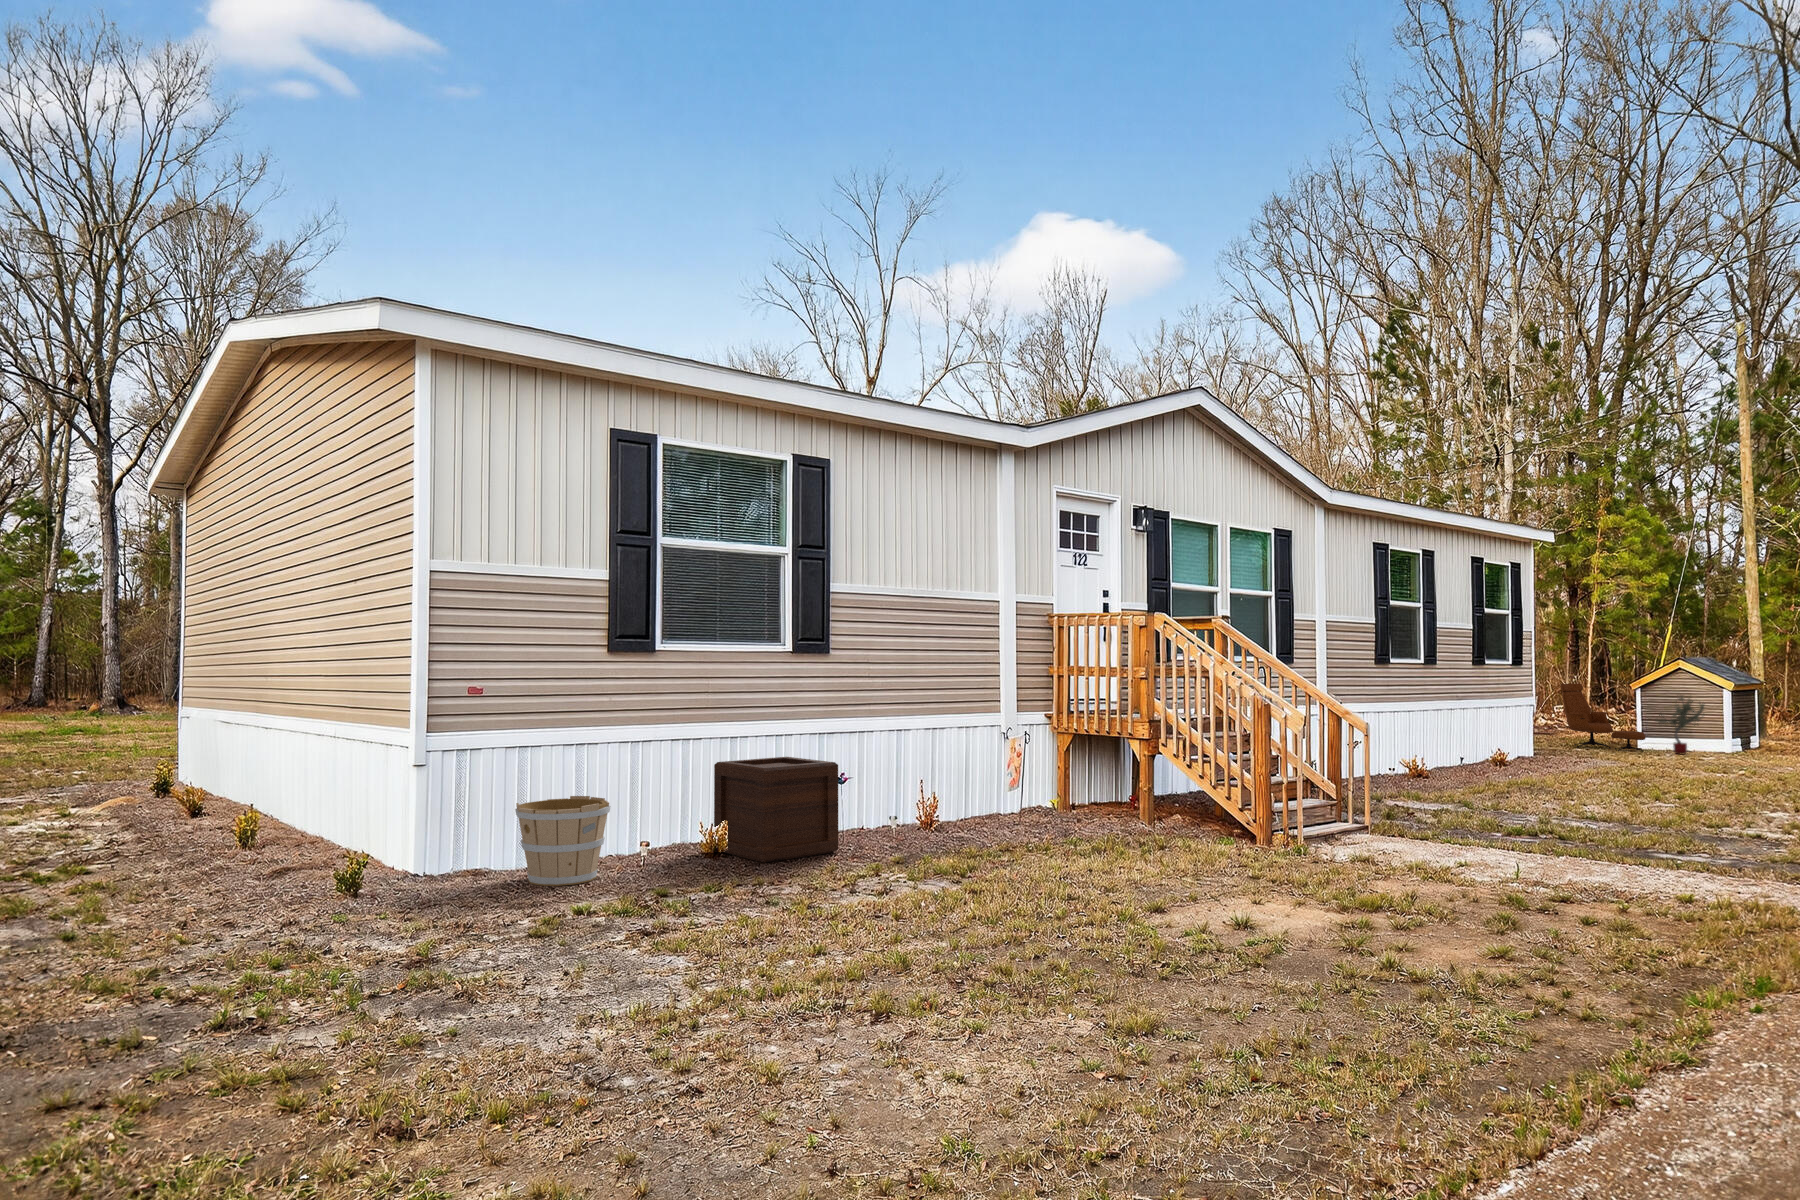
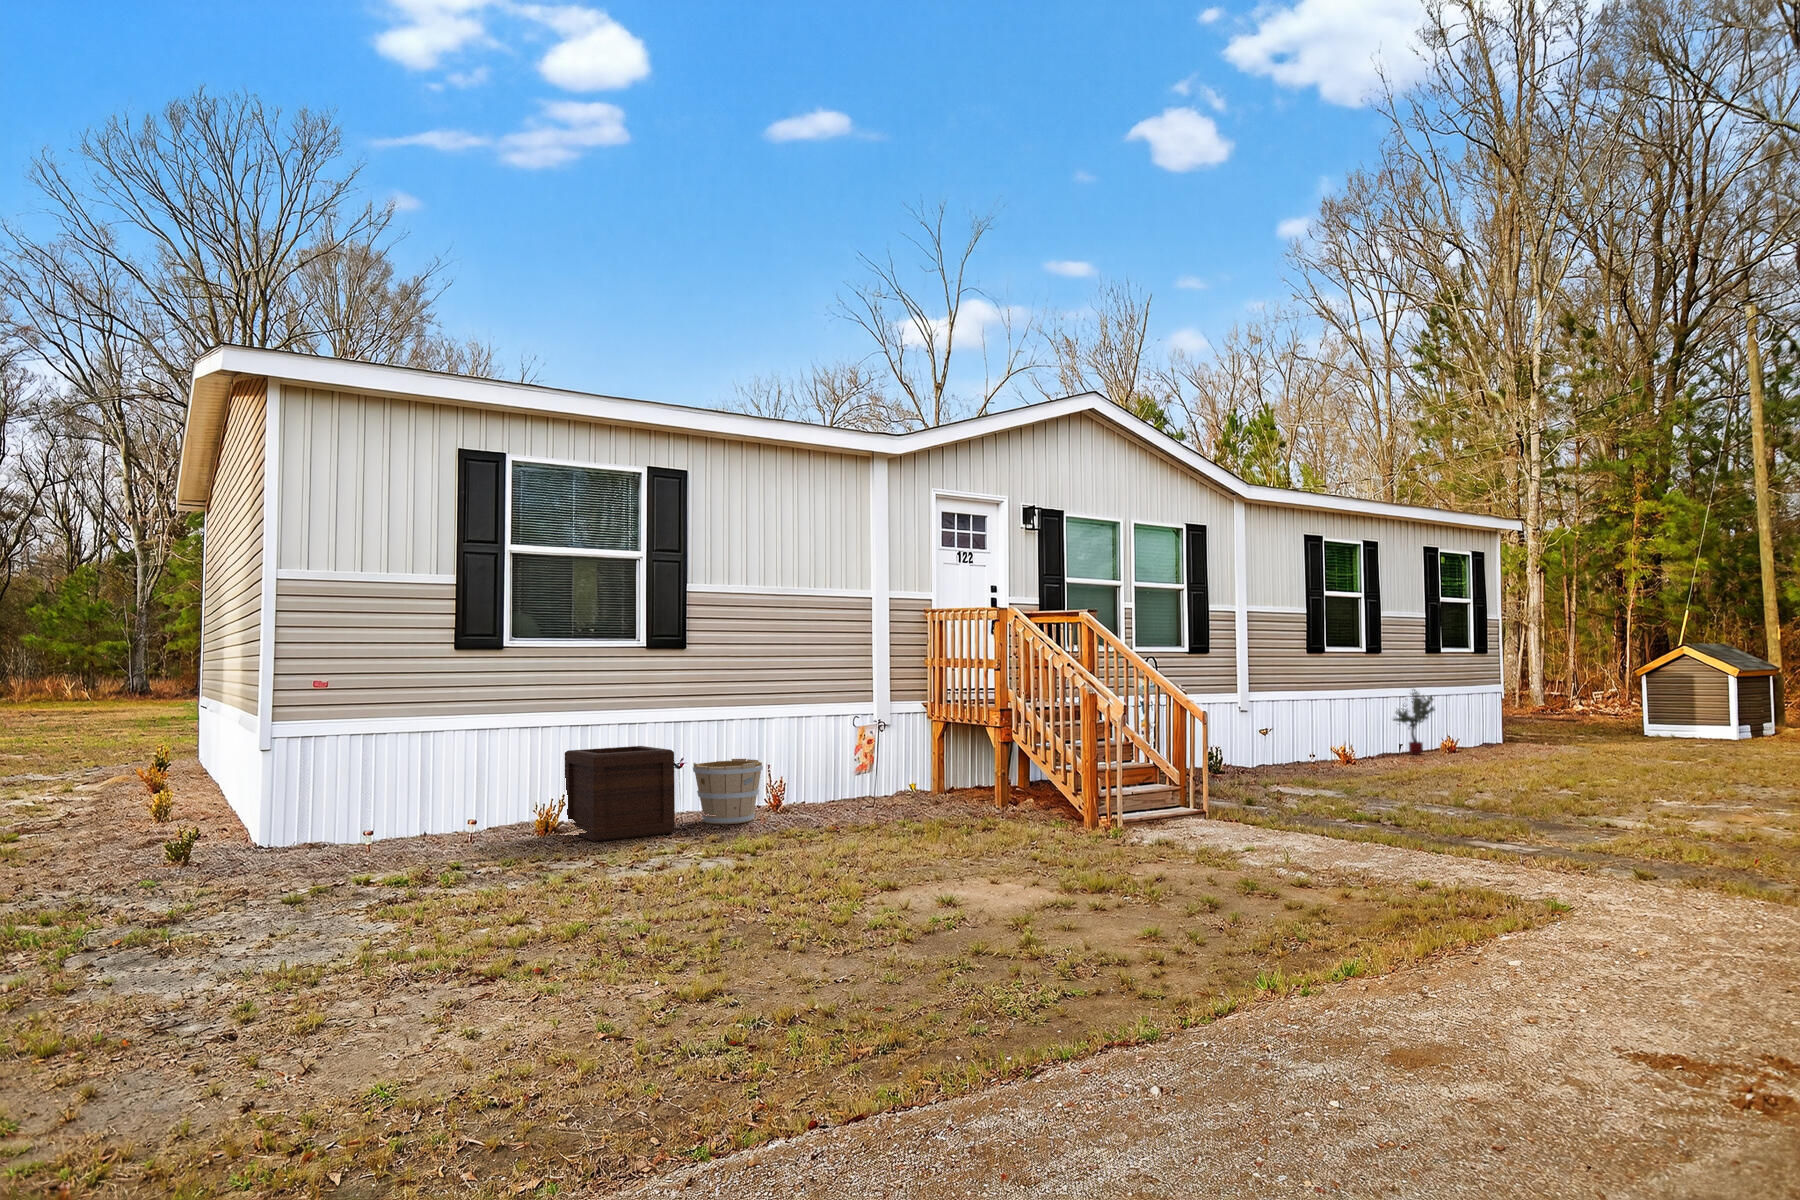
lounge chair: present [1560,683,1646,752] -> none [1539,673,1622,742]
potted tree: present [1656,696,1705,754] -> present [1393,690,1435,755]
wooden bucket: present [515,796,611,886] -> present [693,759,763,824]

